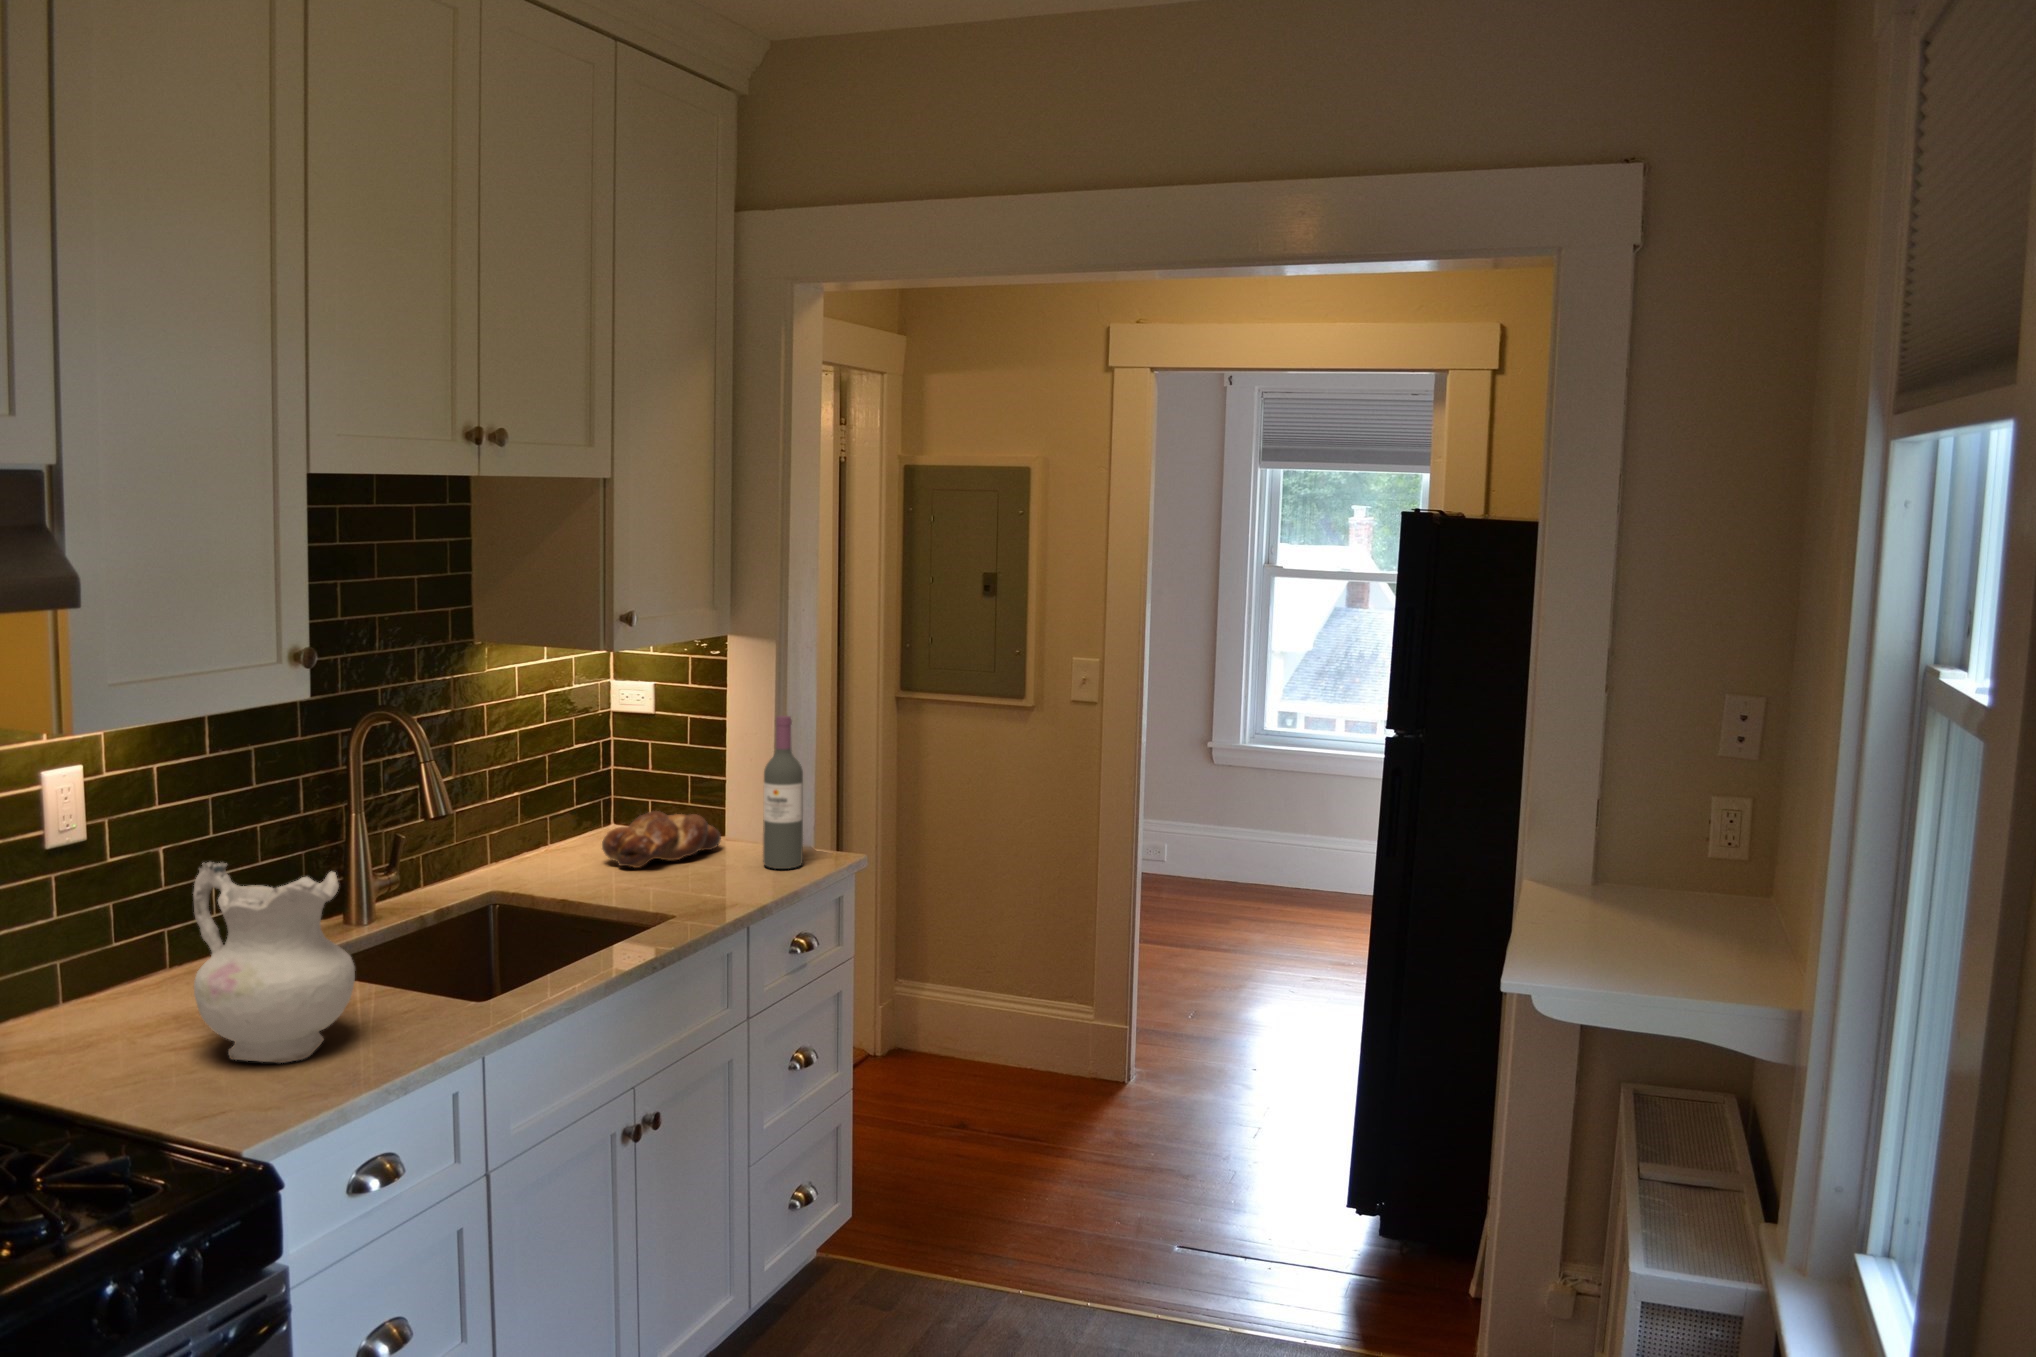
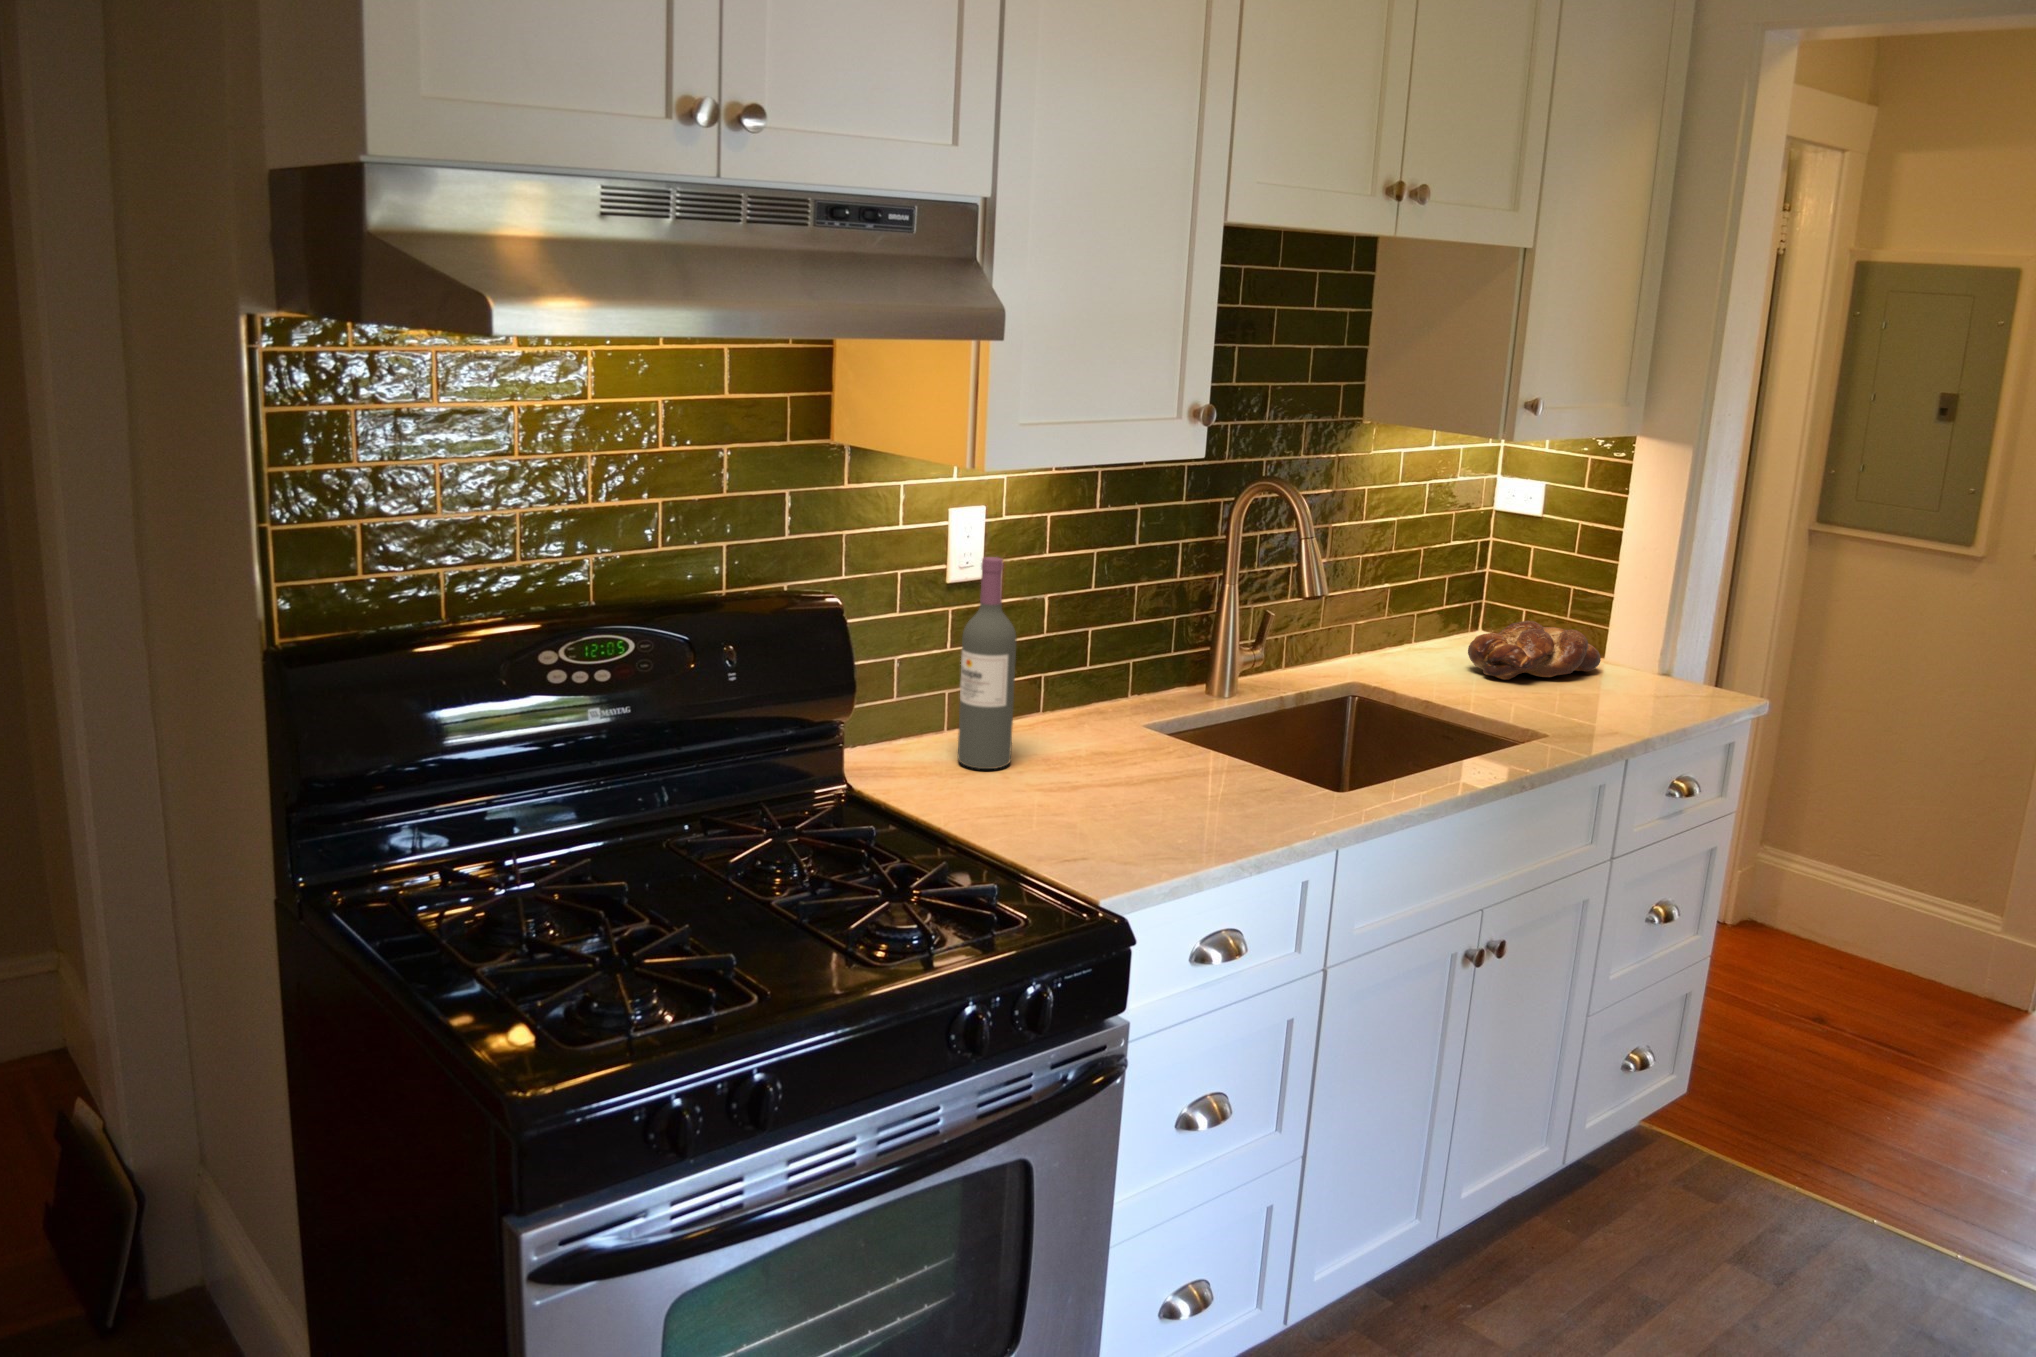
wine bottle: present [763,716,803,869] -> present [958,557,1016,769]
ceramic pitcher: present [194,862,355,1063] -> none [1071,614,1215,821]

